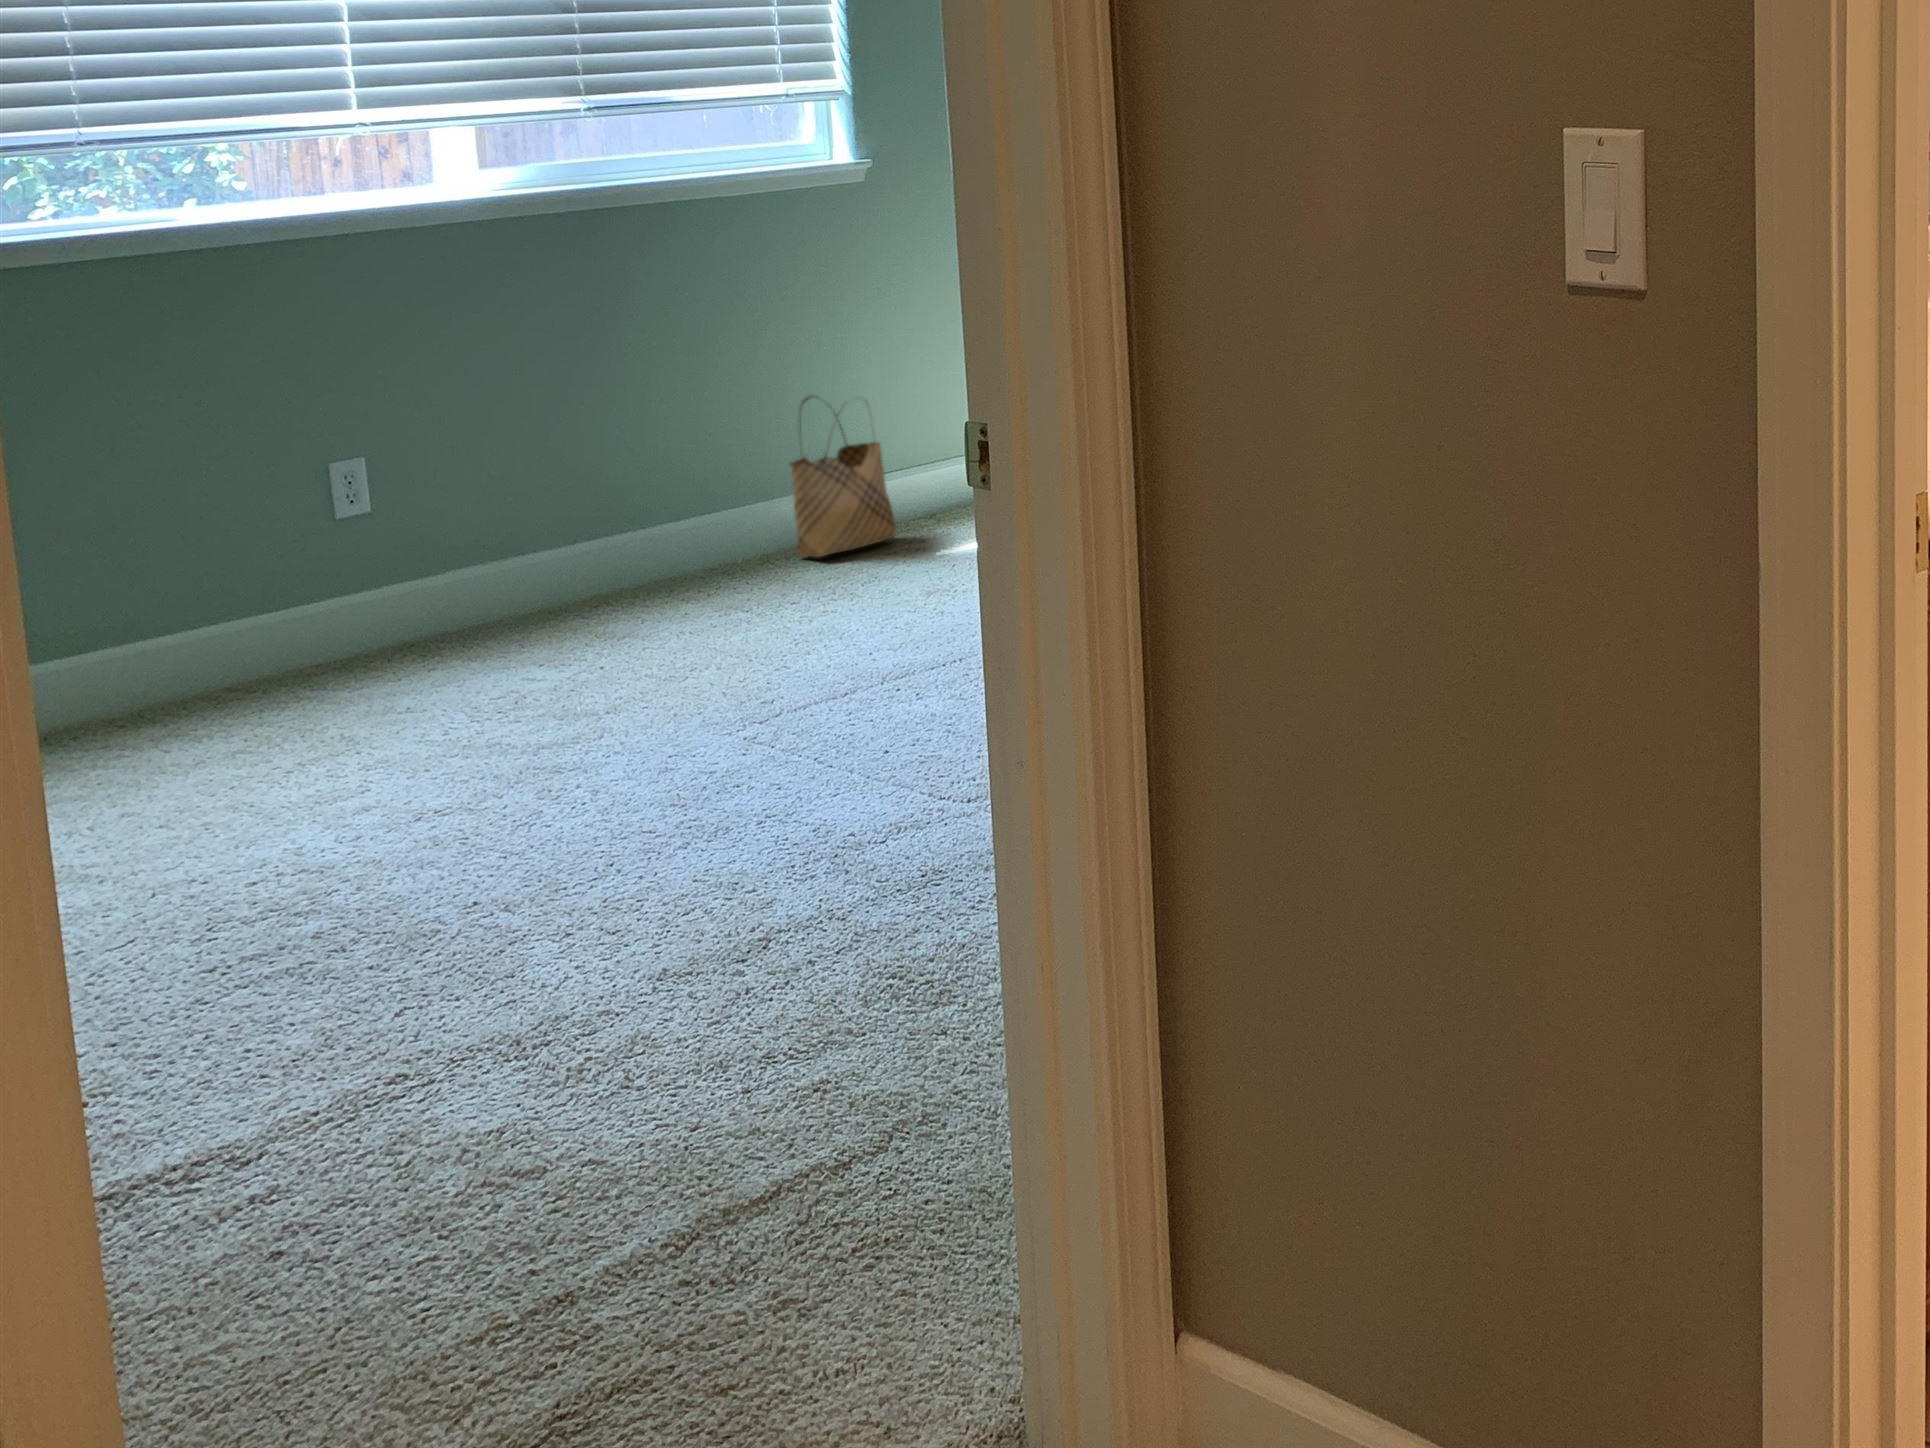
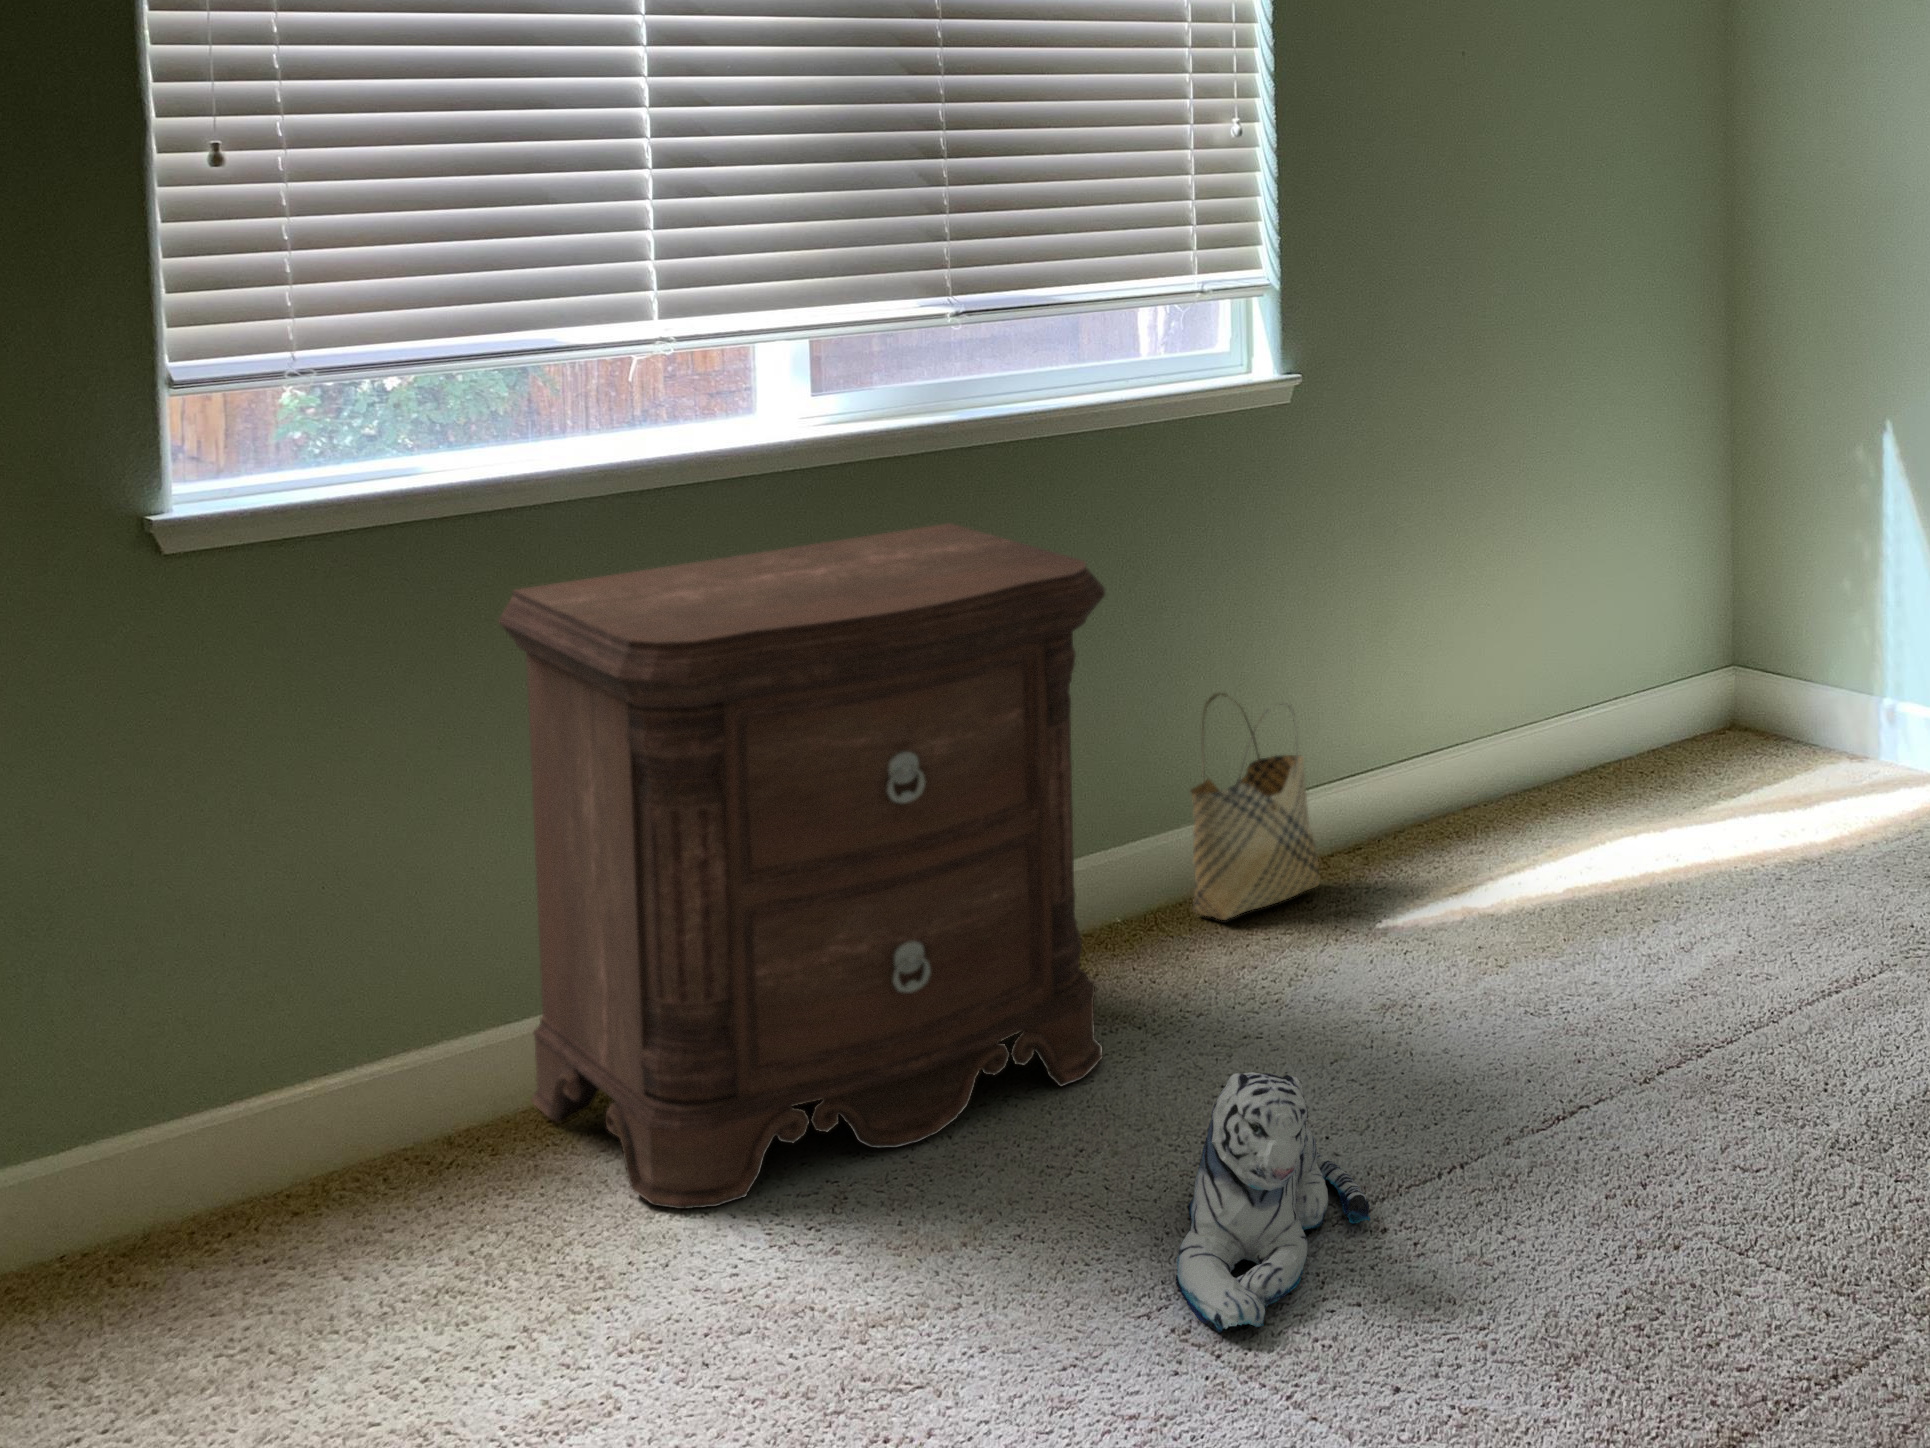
nightstand: none [245,261,717,712] -> present [498,523,1105,1209]
plush toy: none [753,586,891,738] -> present [1176,1072,1370,1333]

